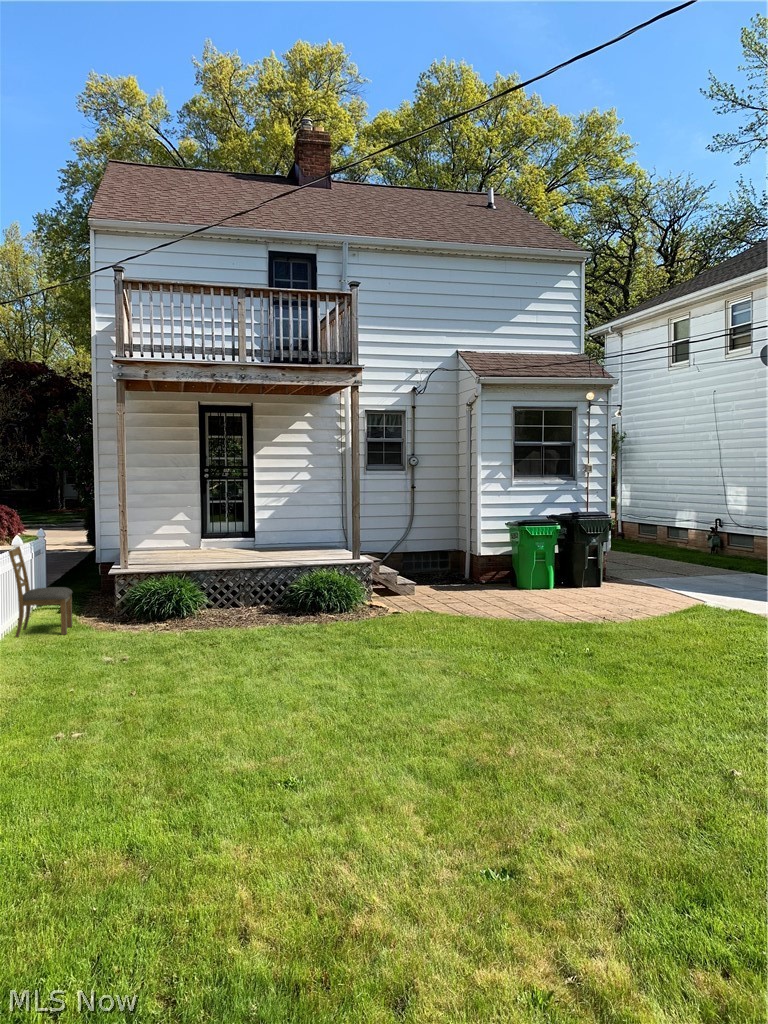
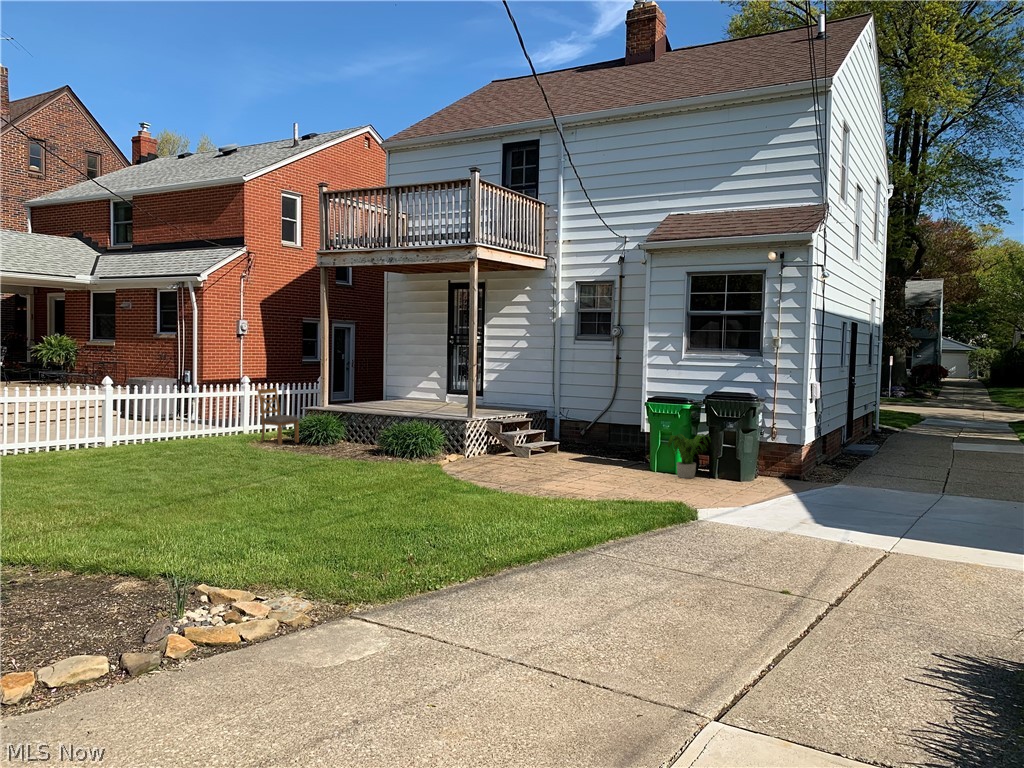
potted plant: none [551,549,594,590] -> present [668,434,711,478]

